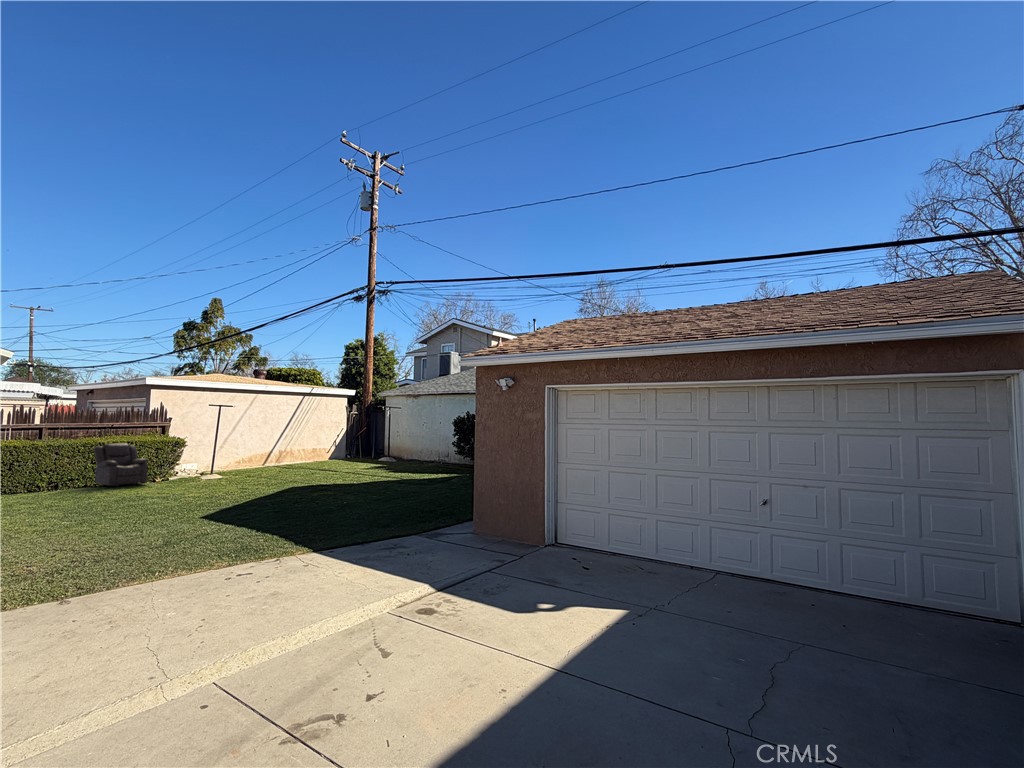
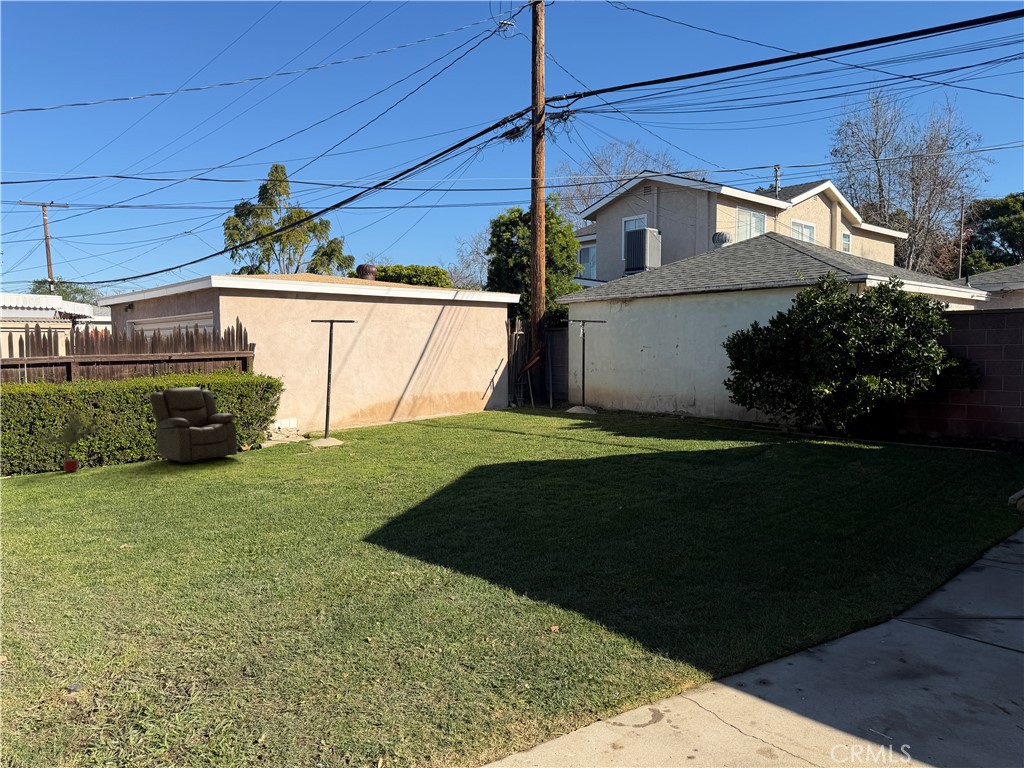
potted tree: none [18,455,58,492] -> present [40,410,98,472]

